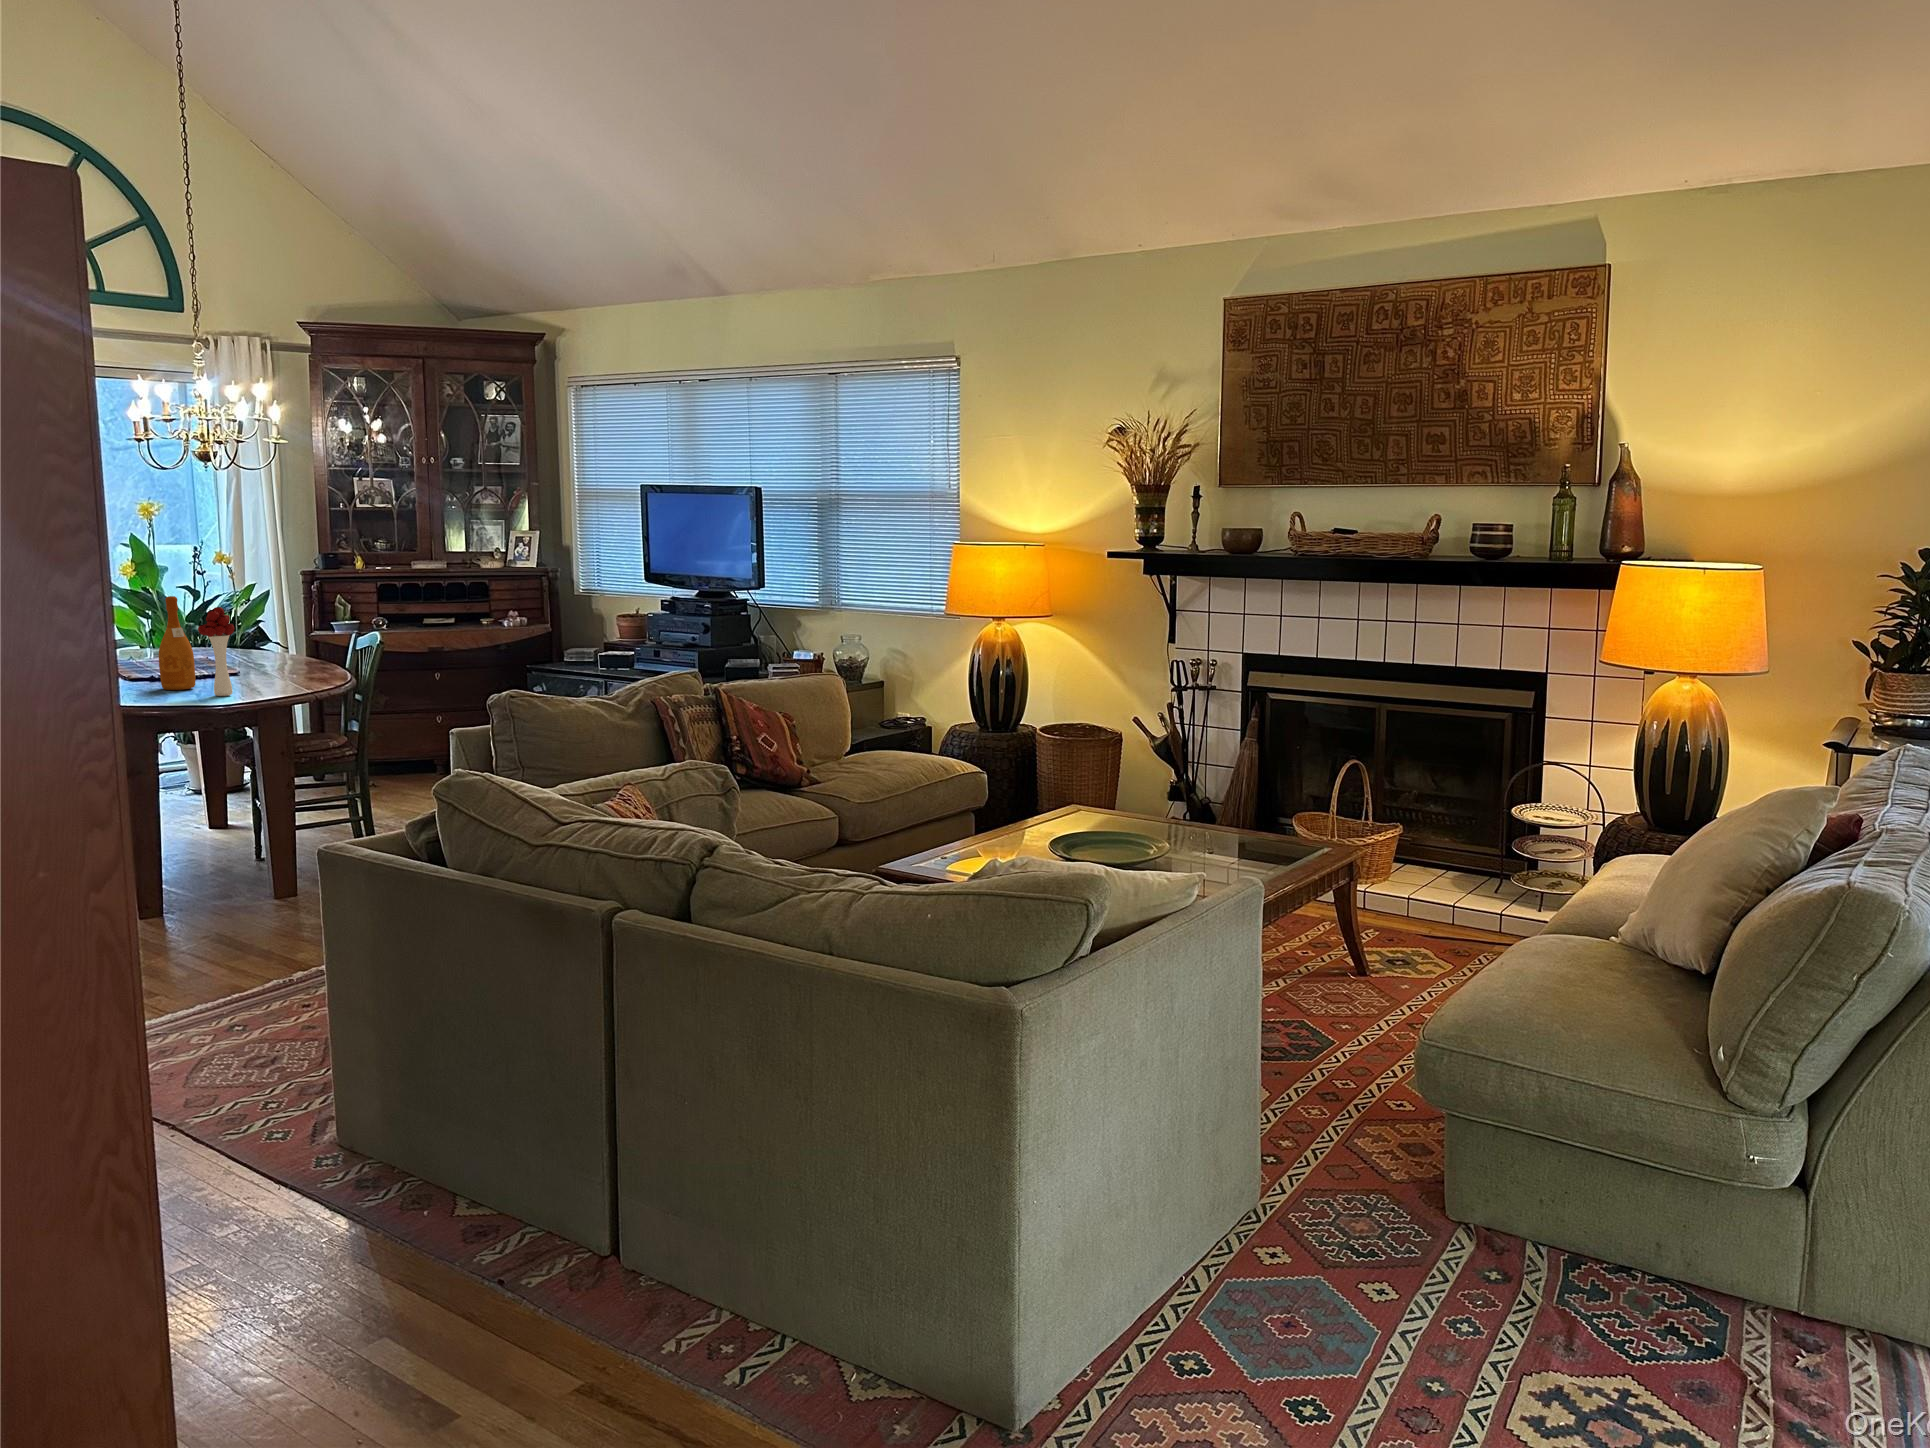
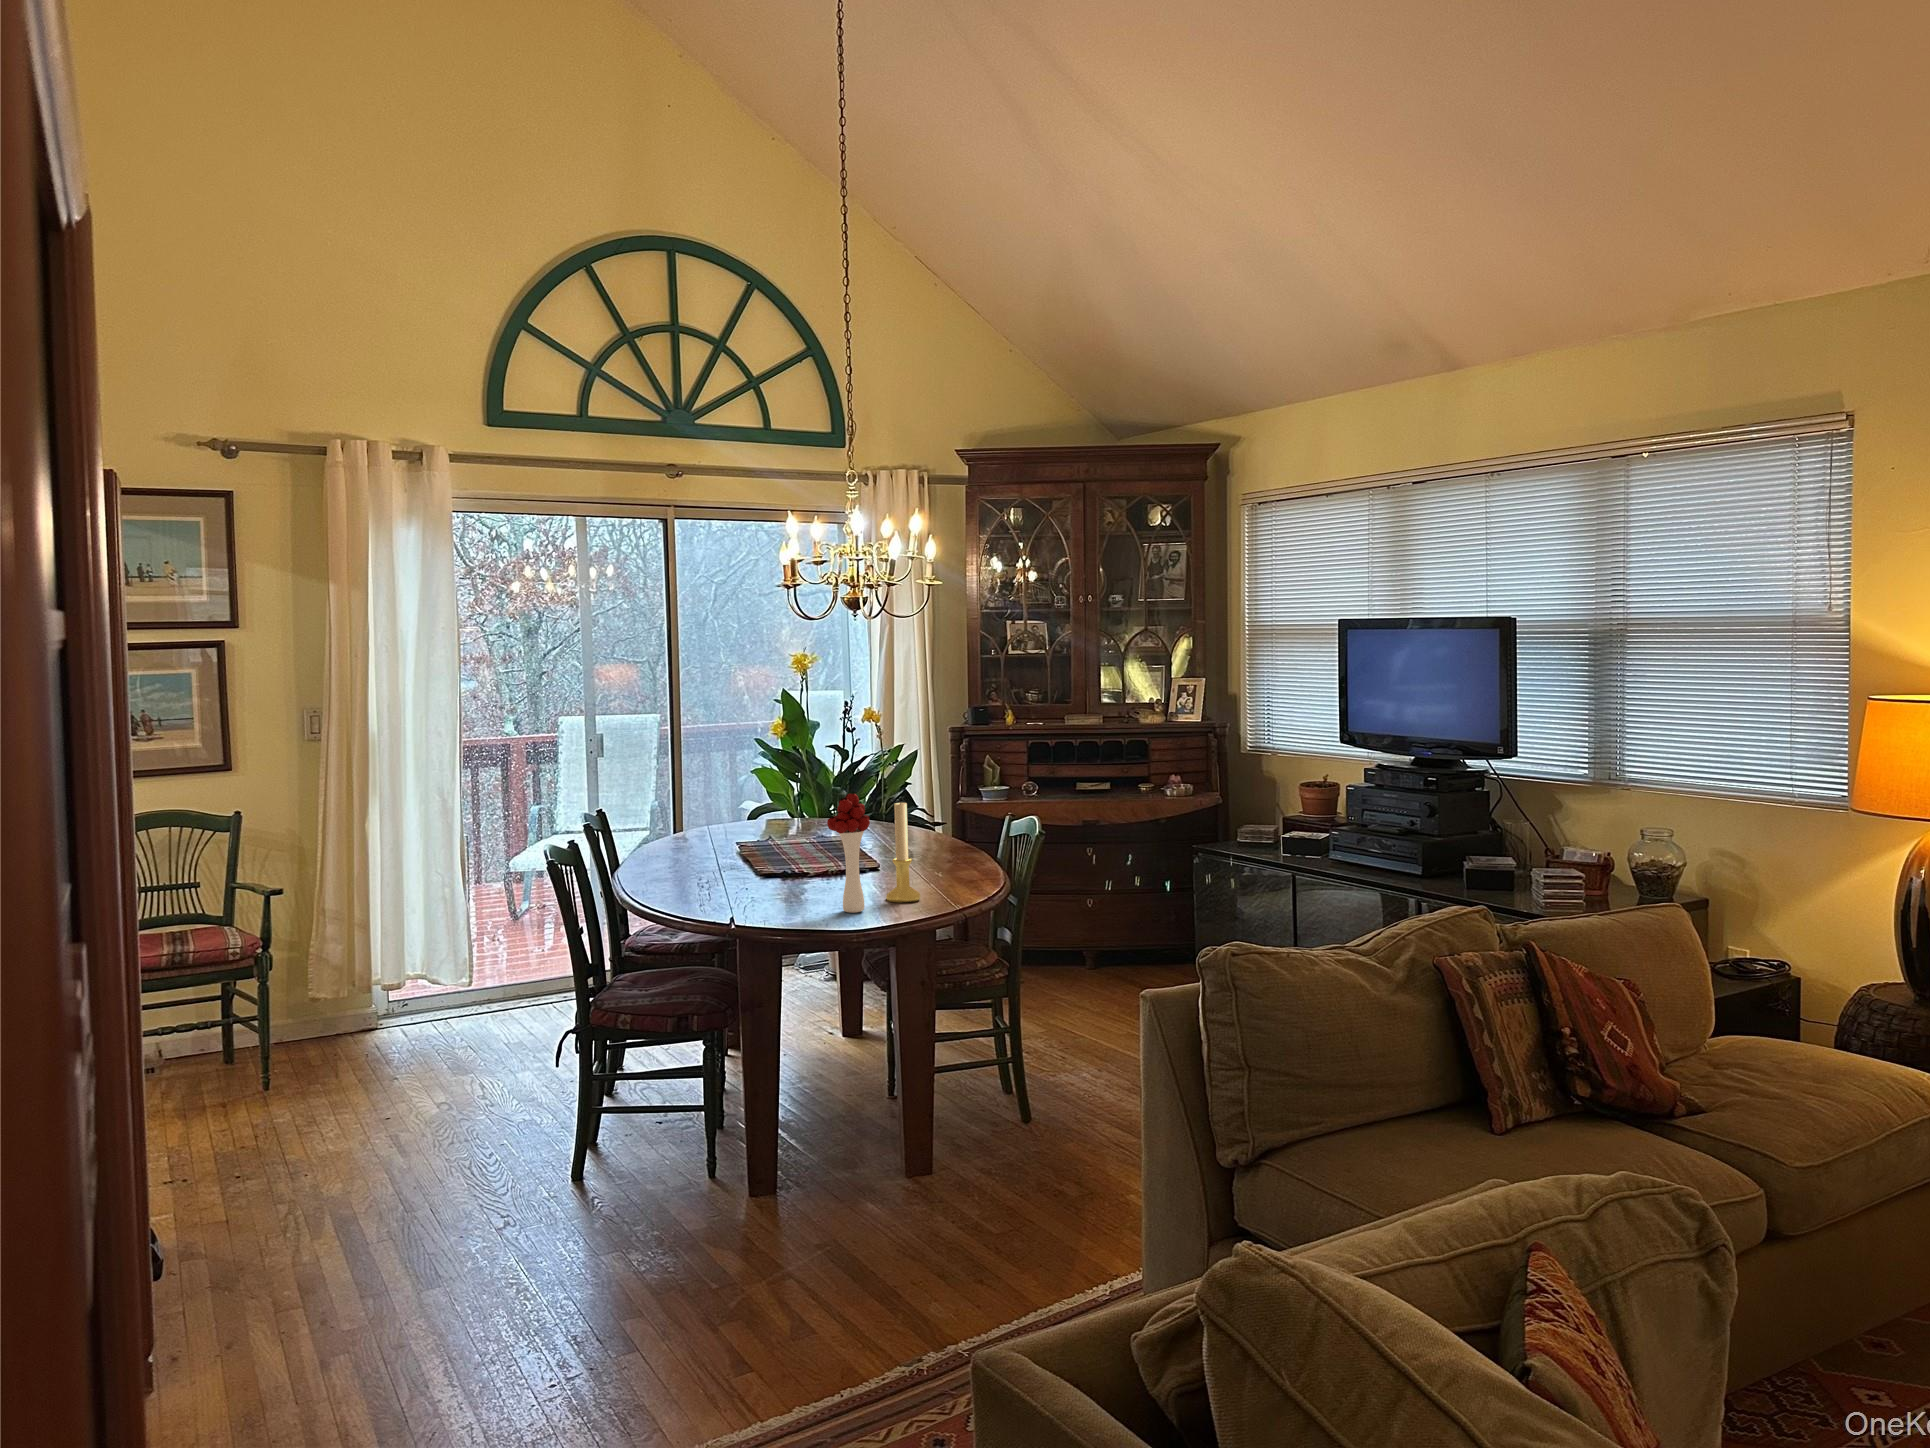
wine bottle: present [159,596,195,690] -> none [784,776,824,898]
candle holder: none [250,614,279,691] -> present [886,800,921,903]

